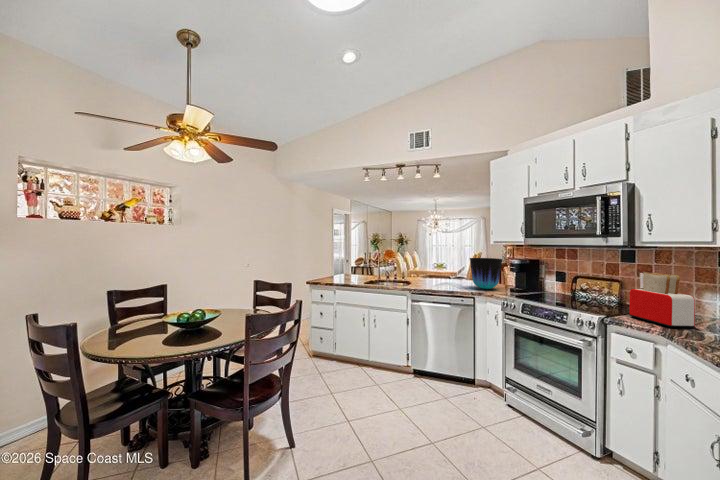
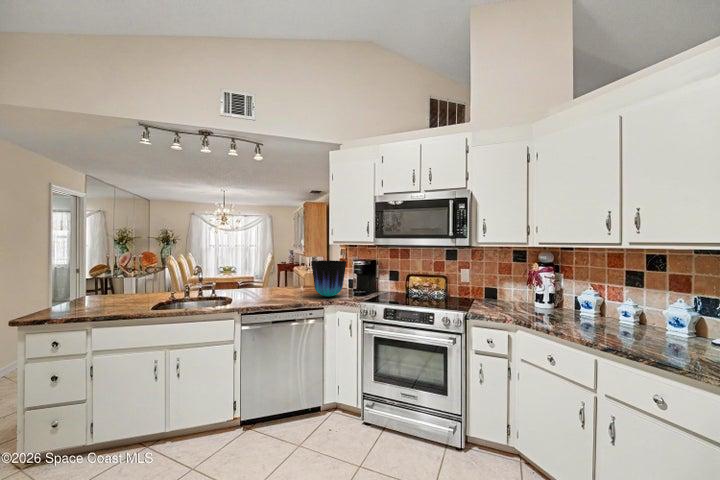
toaster: present [629,272,695,328] -> none [476,269,521,315]

